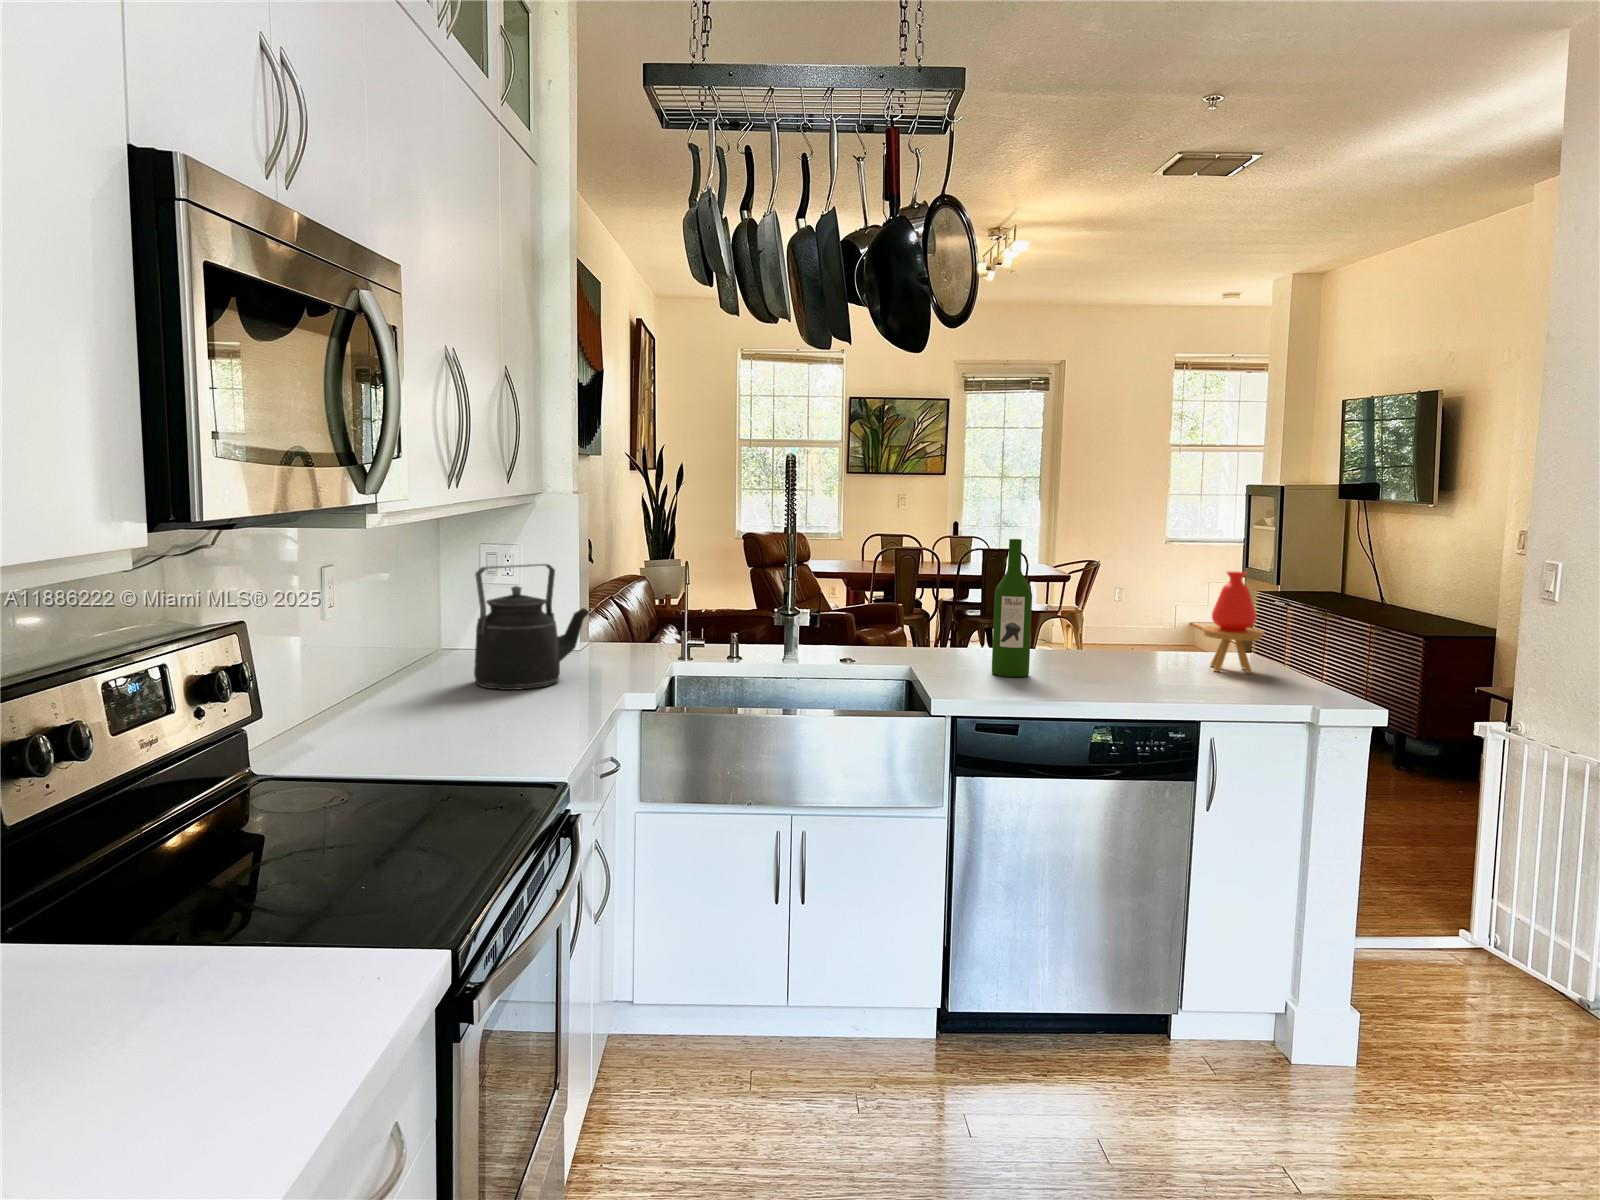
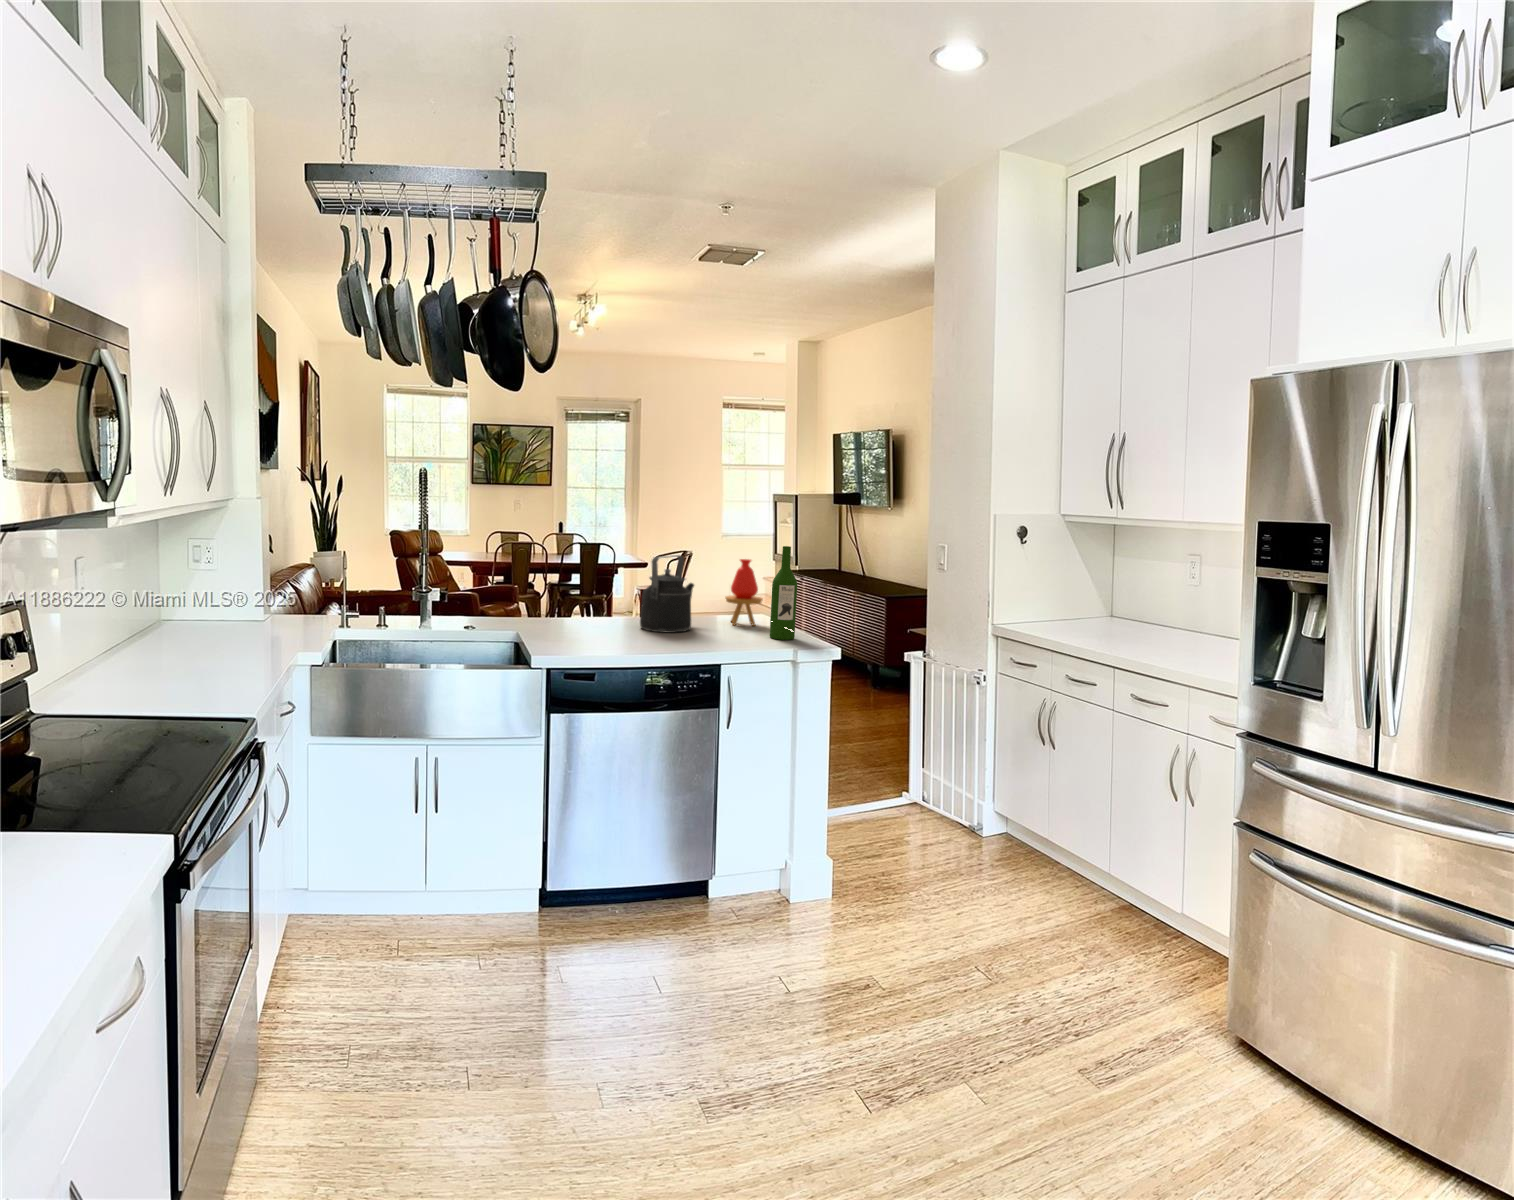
wine bottle: present [992,539,1032,677] -> present [770,546,797,640]
kettle: present [474,564,589,690] -> present [640,555,694,633]

